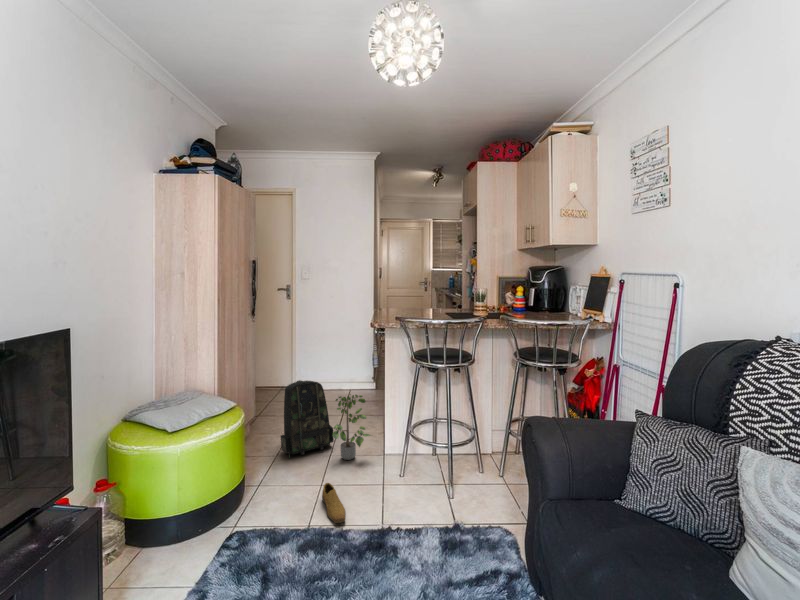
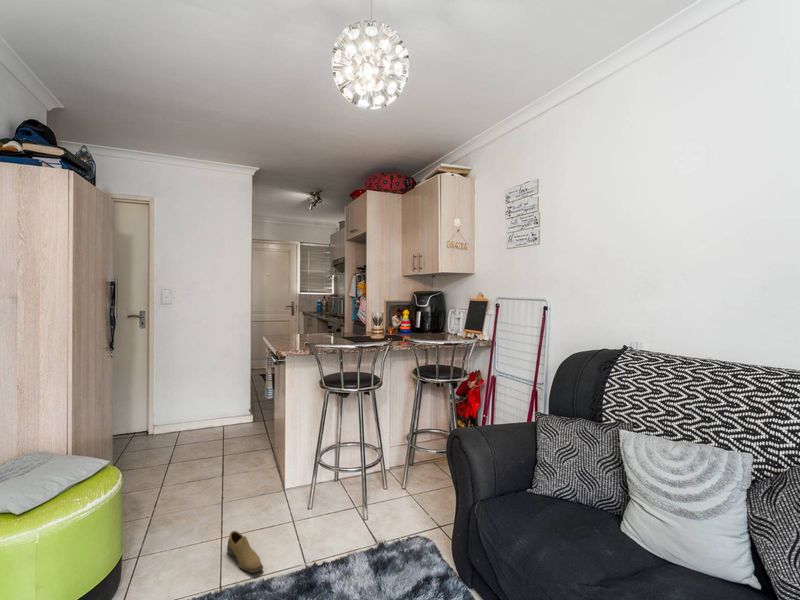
backpack: present [281,380,334,459] -> none [155,419,222,515]
potted plant: present [333,394,371,460] -> none [226,426,273,504]

